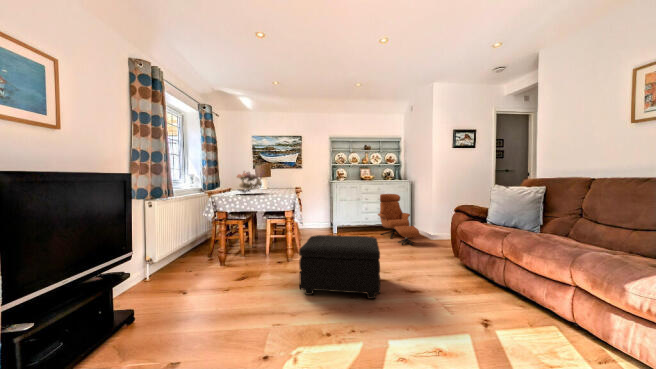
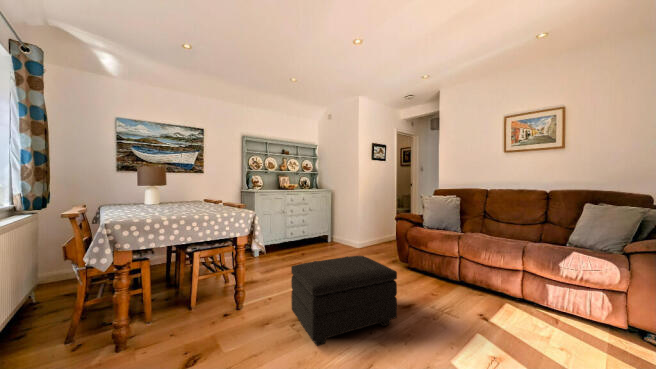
flower arrangement: present [237,171,265,193] -> none [131,175,193,214]
armchair: present [378,194,419,245] -> none [307,204,358,259]

